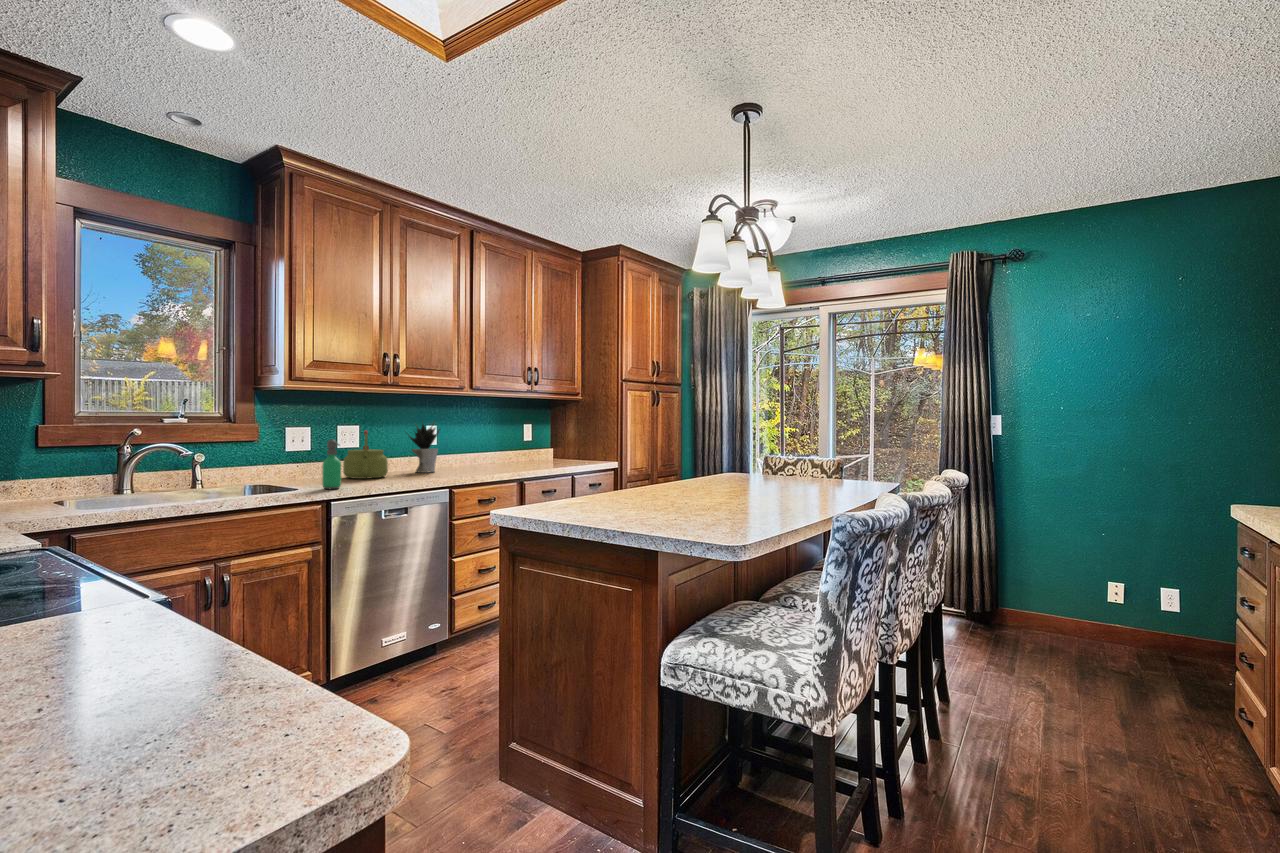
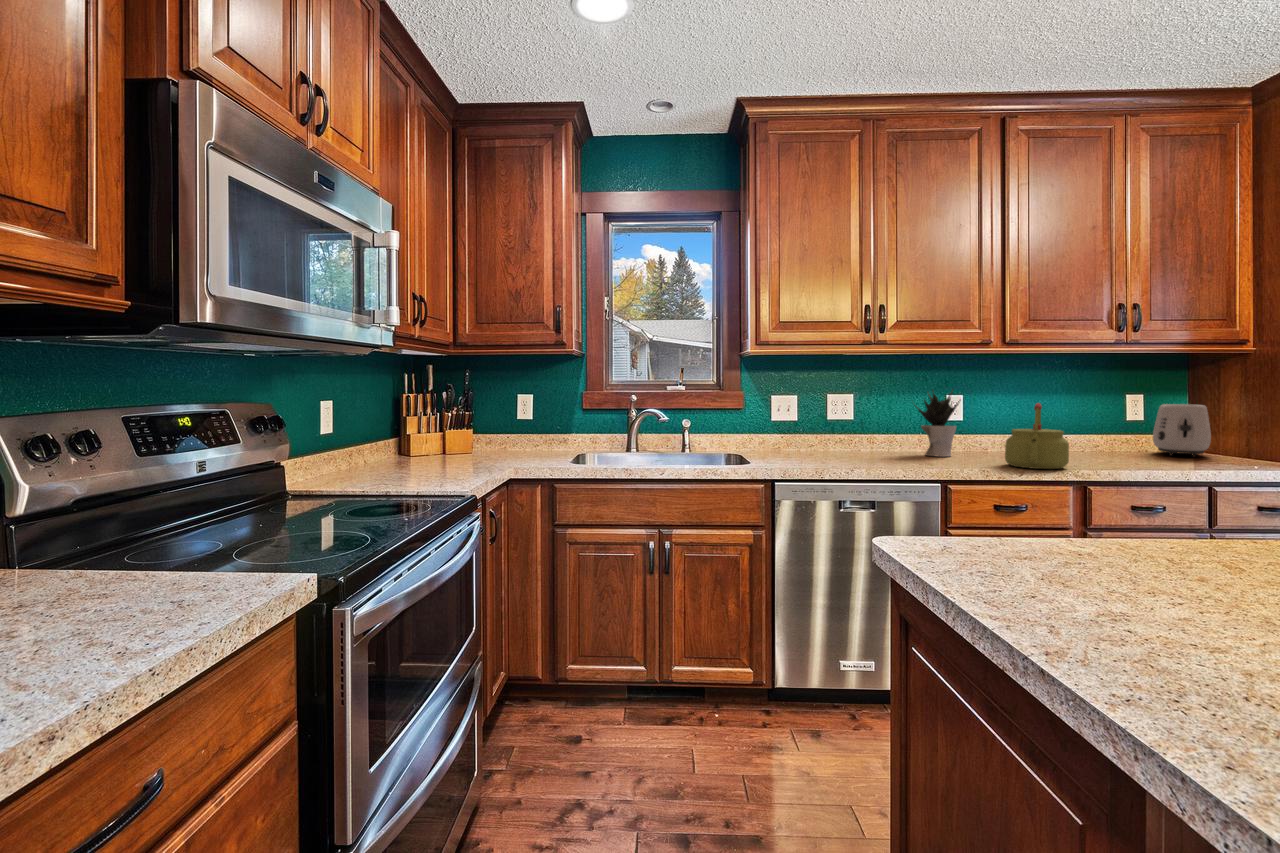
kettle: present [343,430,388,479] -> present [1005,403,1069,469]
toaster: none [536,431,566,463] -> present [1153,404,1211,457]
soap dispenser: present [322,440,341,489] -> none [774,412,794,468]

